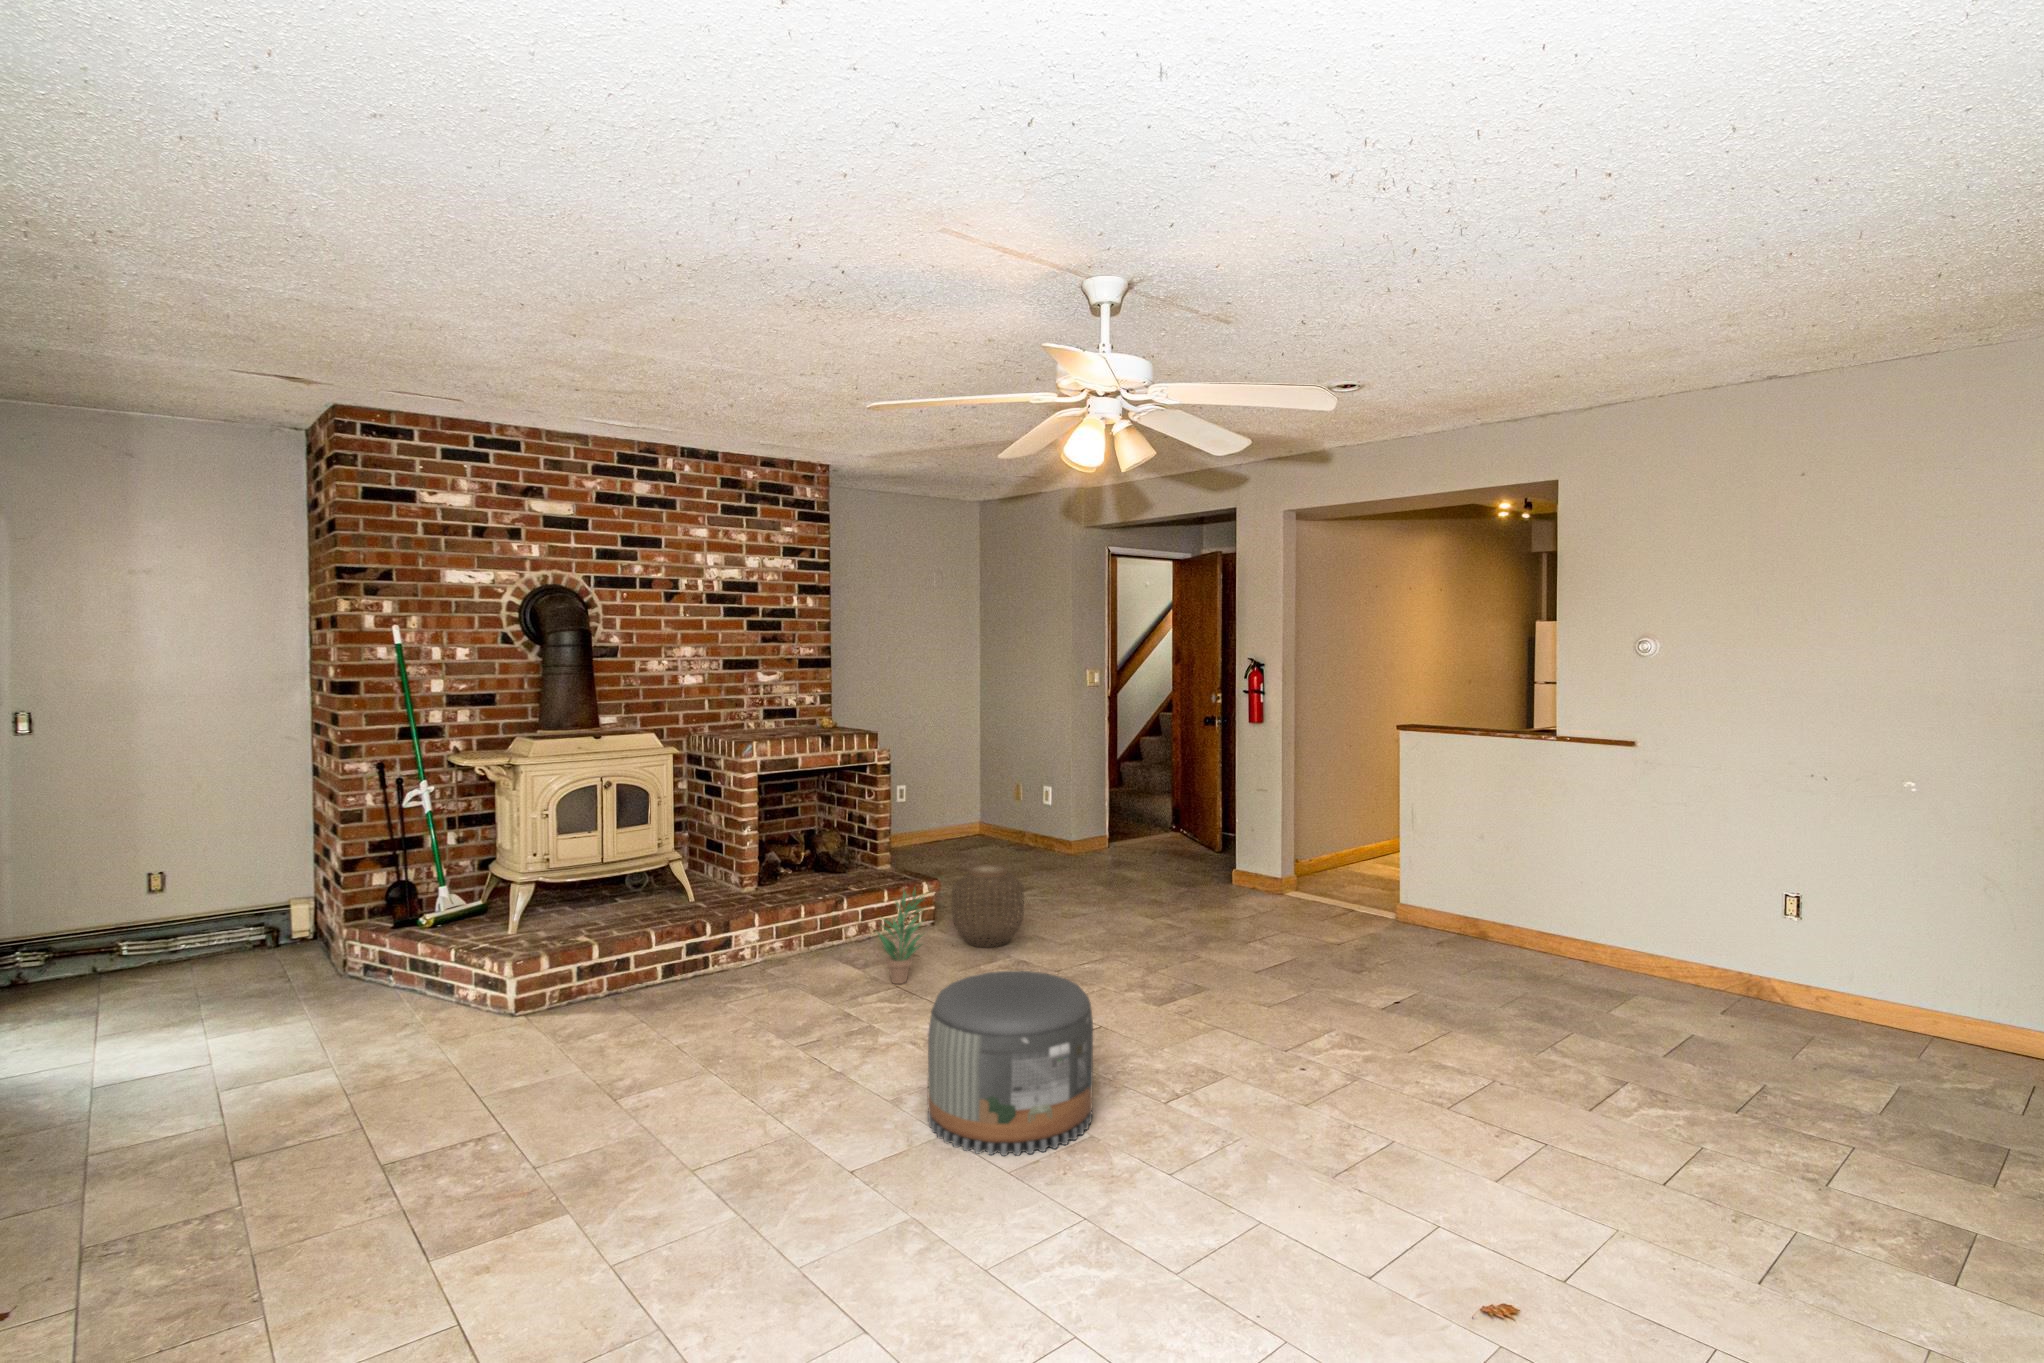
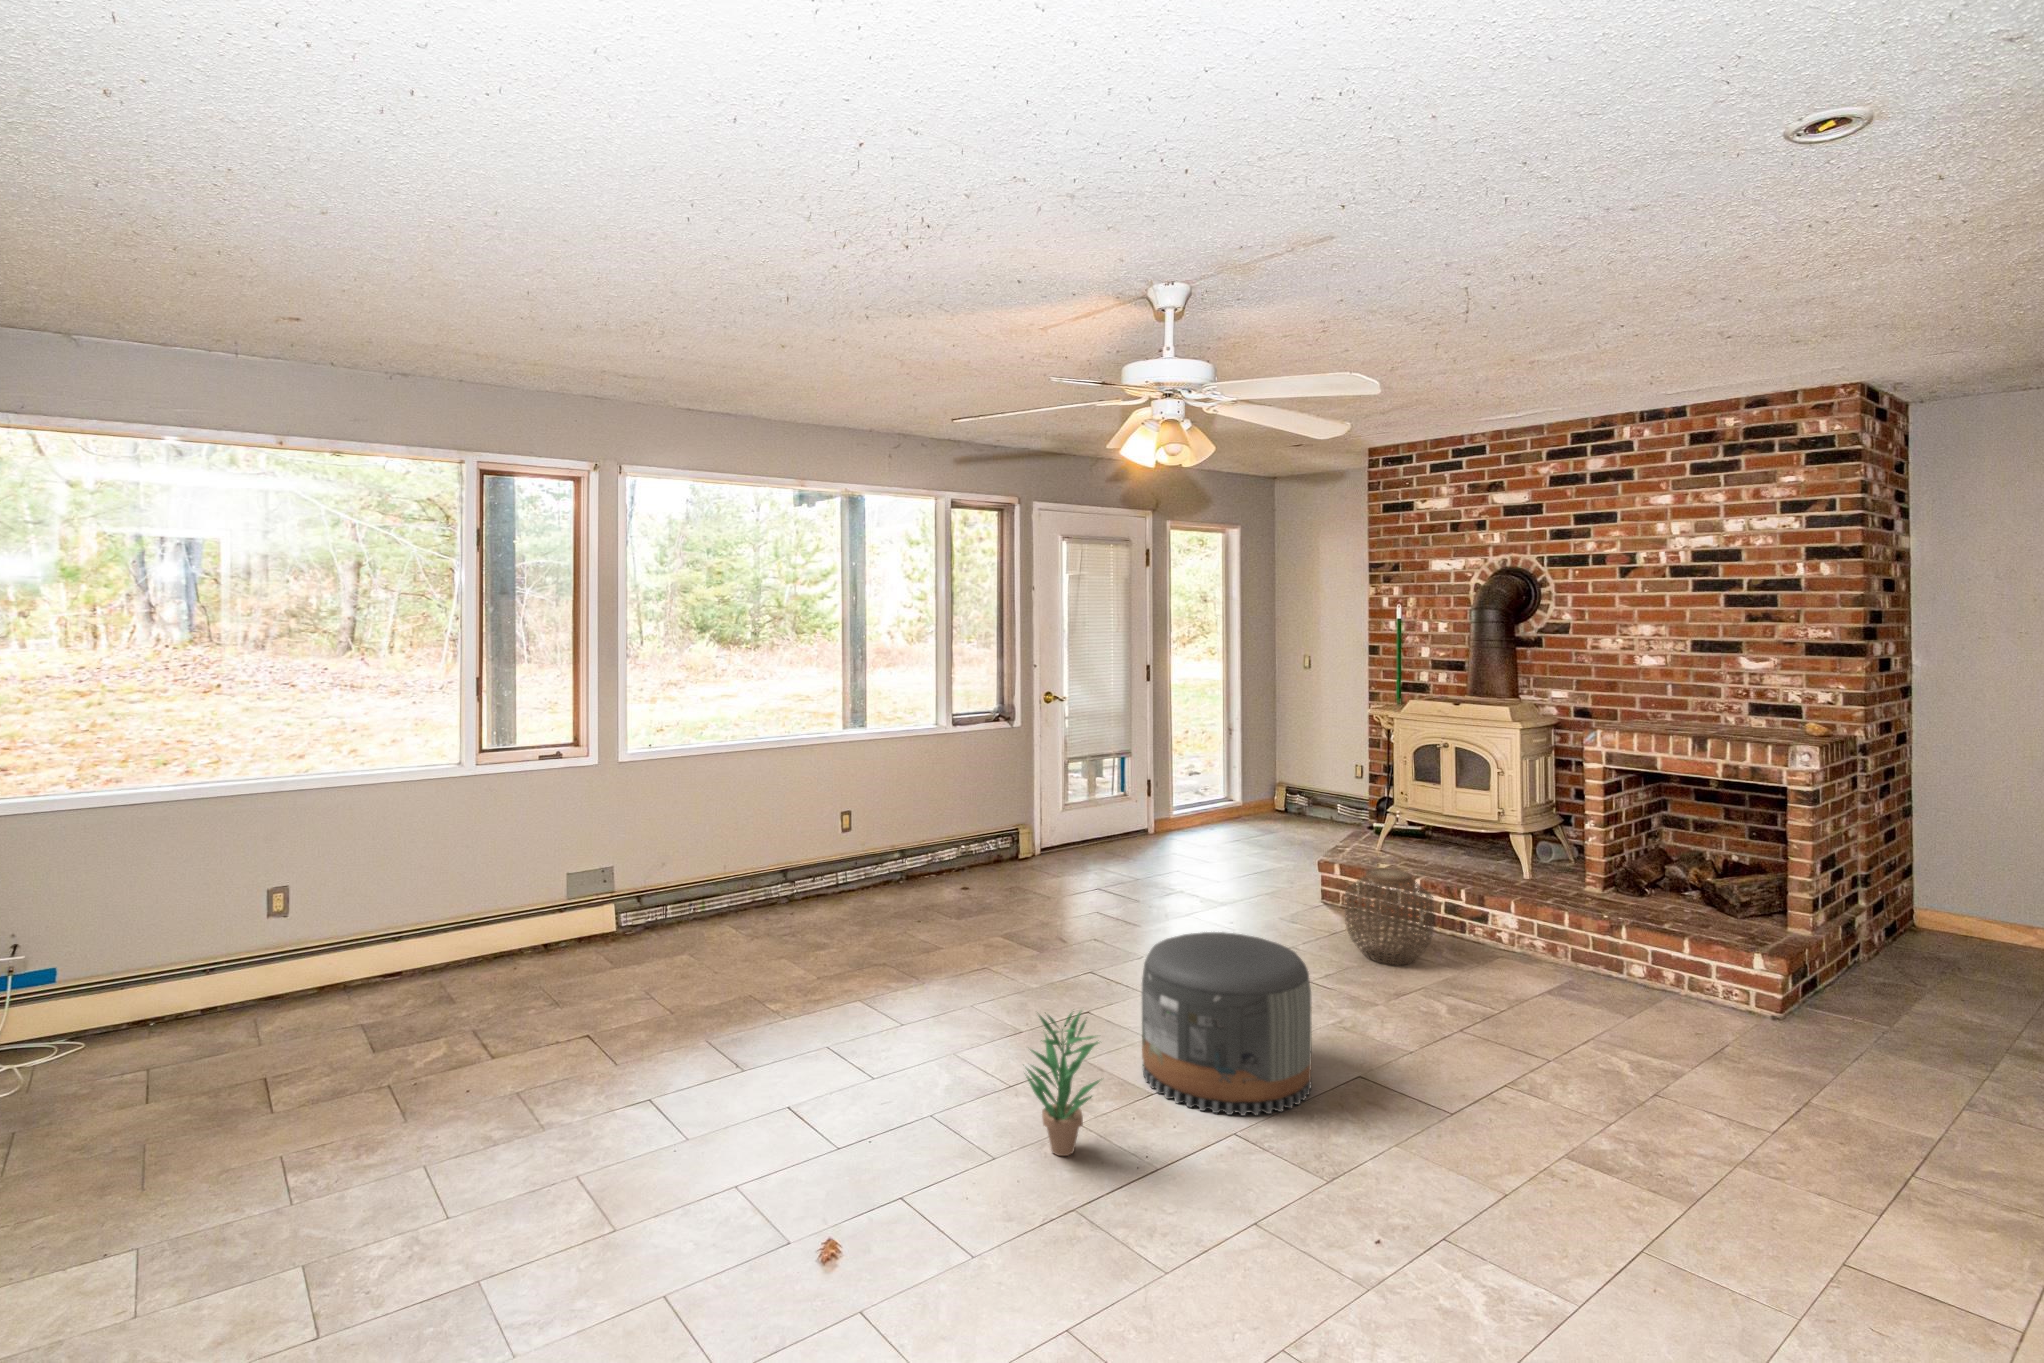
woven basket: present [952,864,1024,948] -> present [1345,868,1434,965]
potted plant: present [878,890,924,984] -> present [1026,1012,1100,1156]

